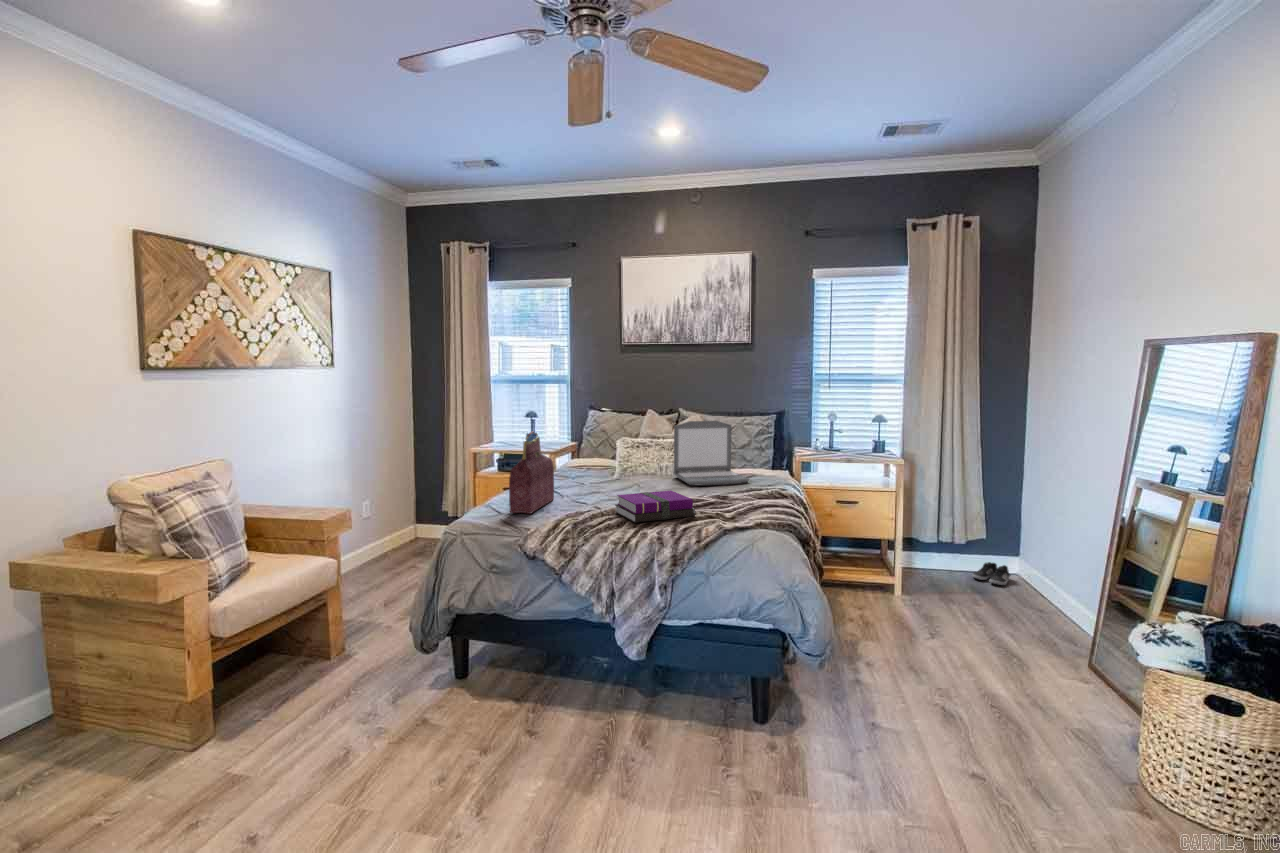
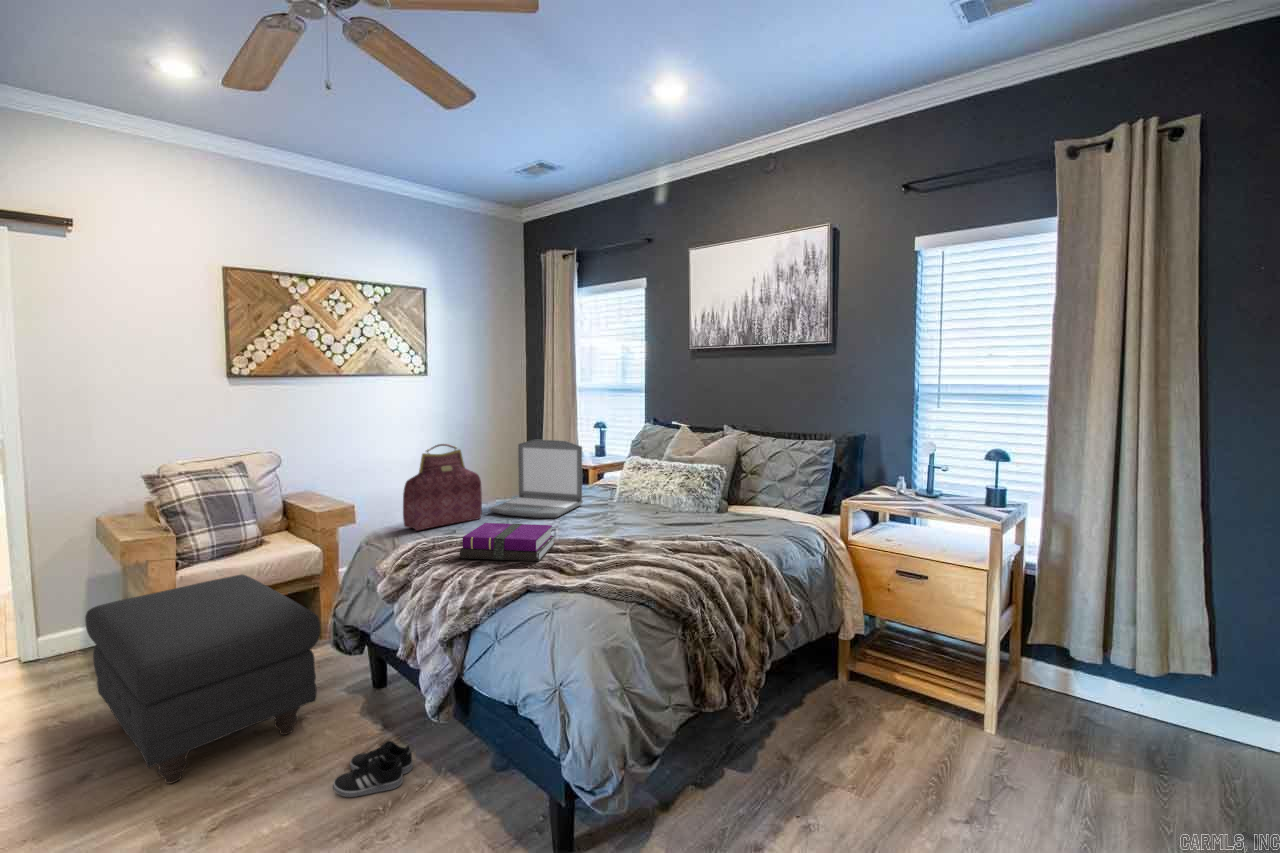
laptop: present [673,421,749,485] -> present [490,440,583,518]
shoe: present [972,562,1011,585] -> present [333,741,413,797]
ottoman: none [179,594,477,796] -> present [85,574,320,783]

